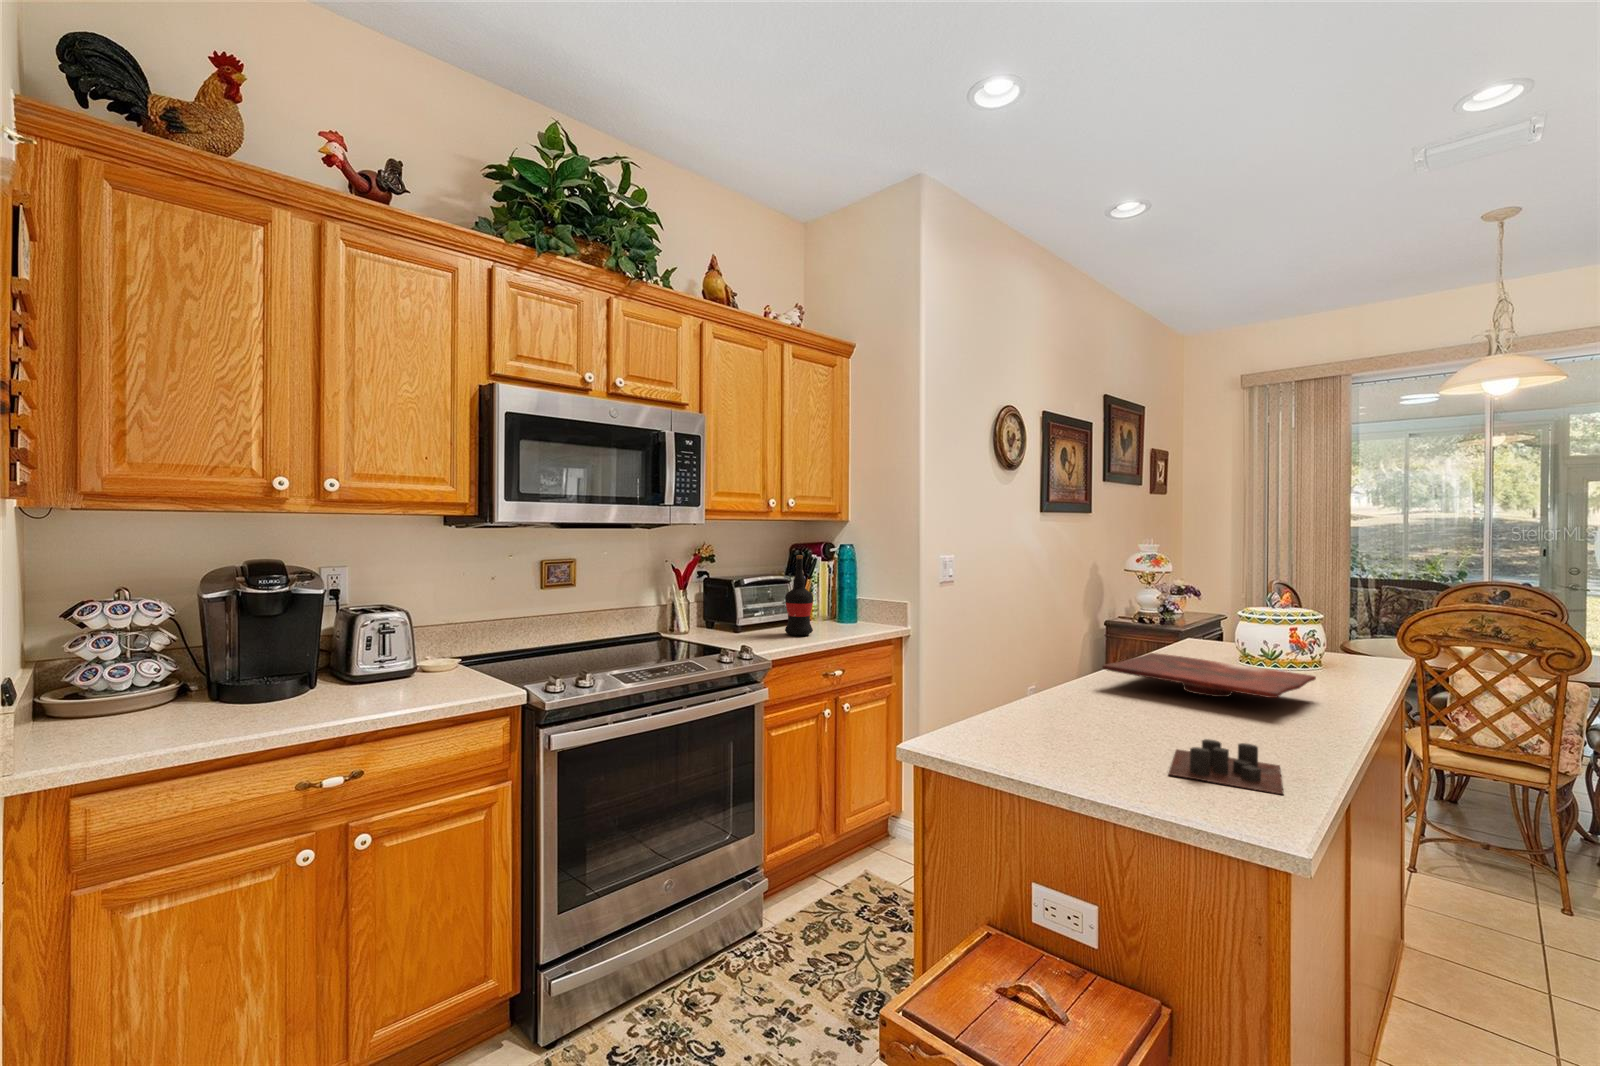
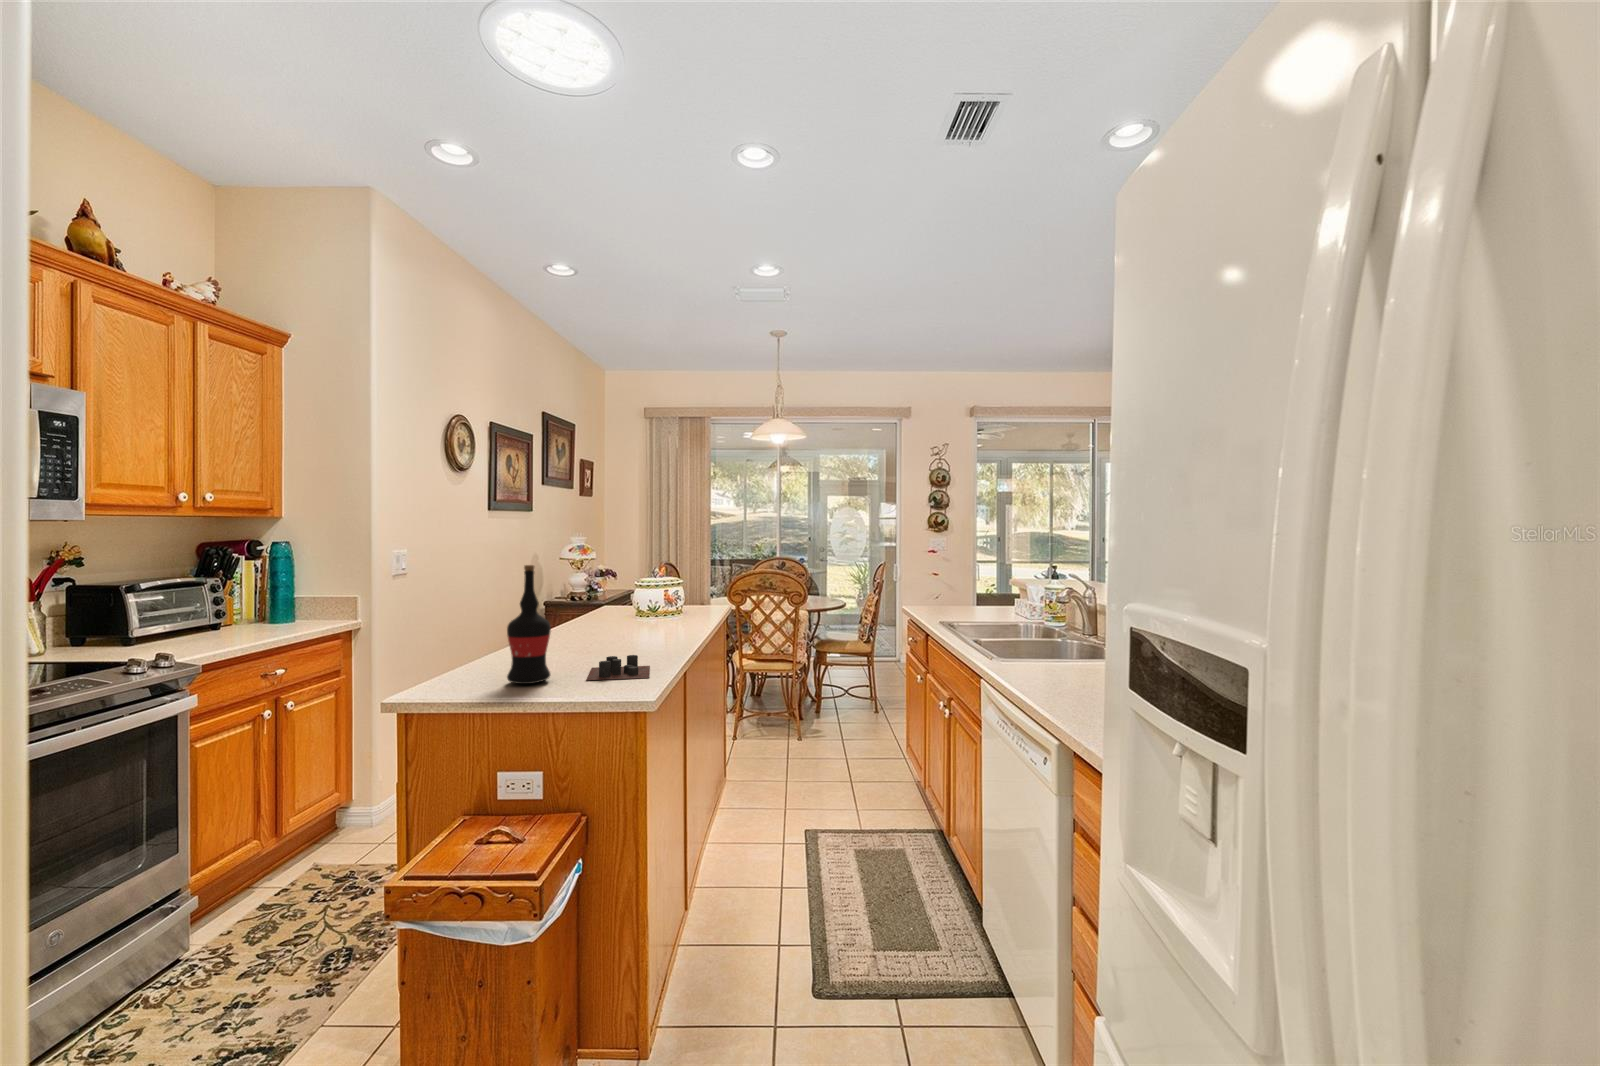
wine bottle: present [785,555,813,635] -> present [507,565,551,684]
cutting board: present [1102,653,1316,698] -> none [543,615,677,638]

